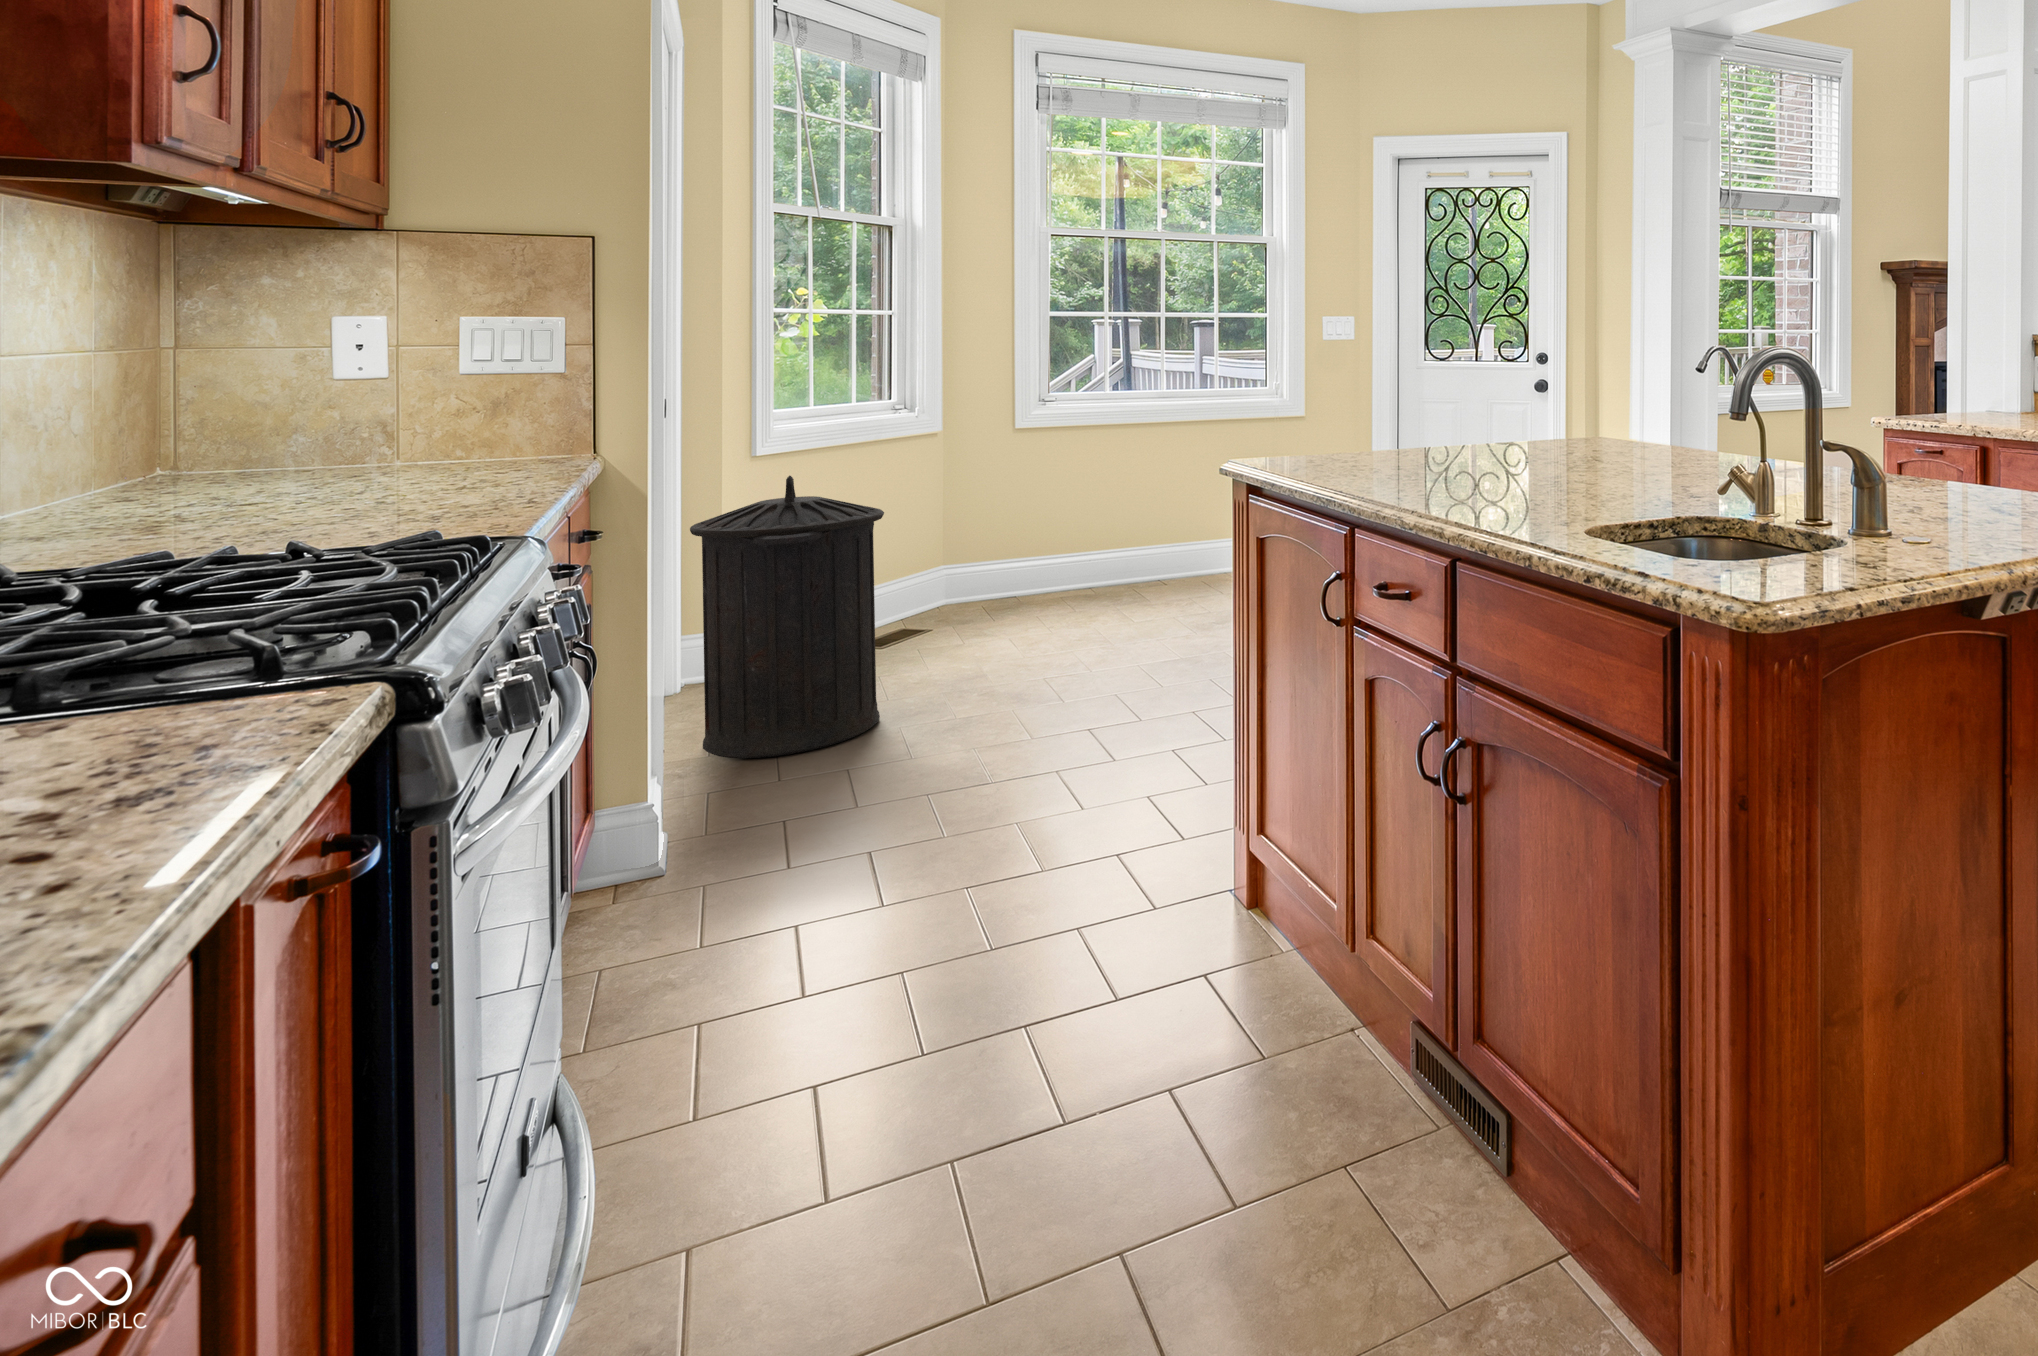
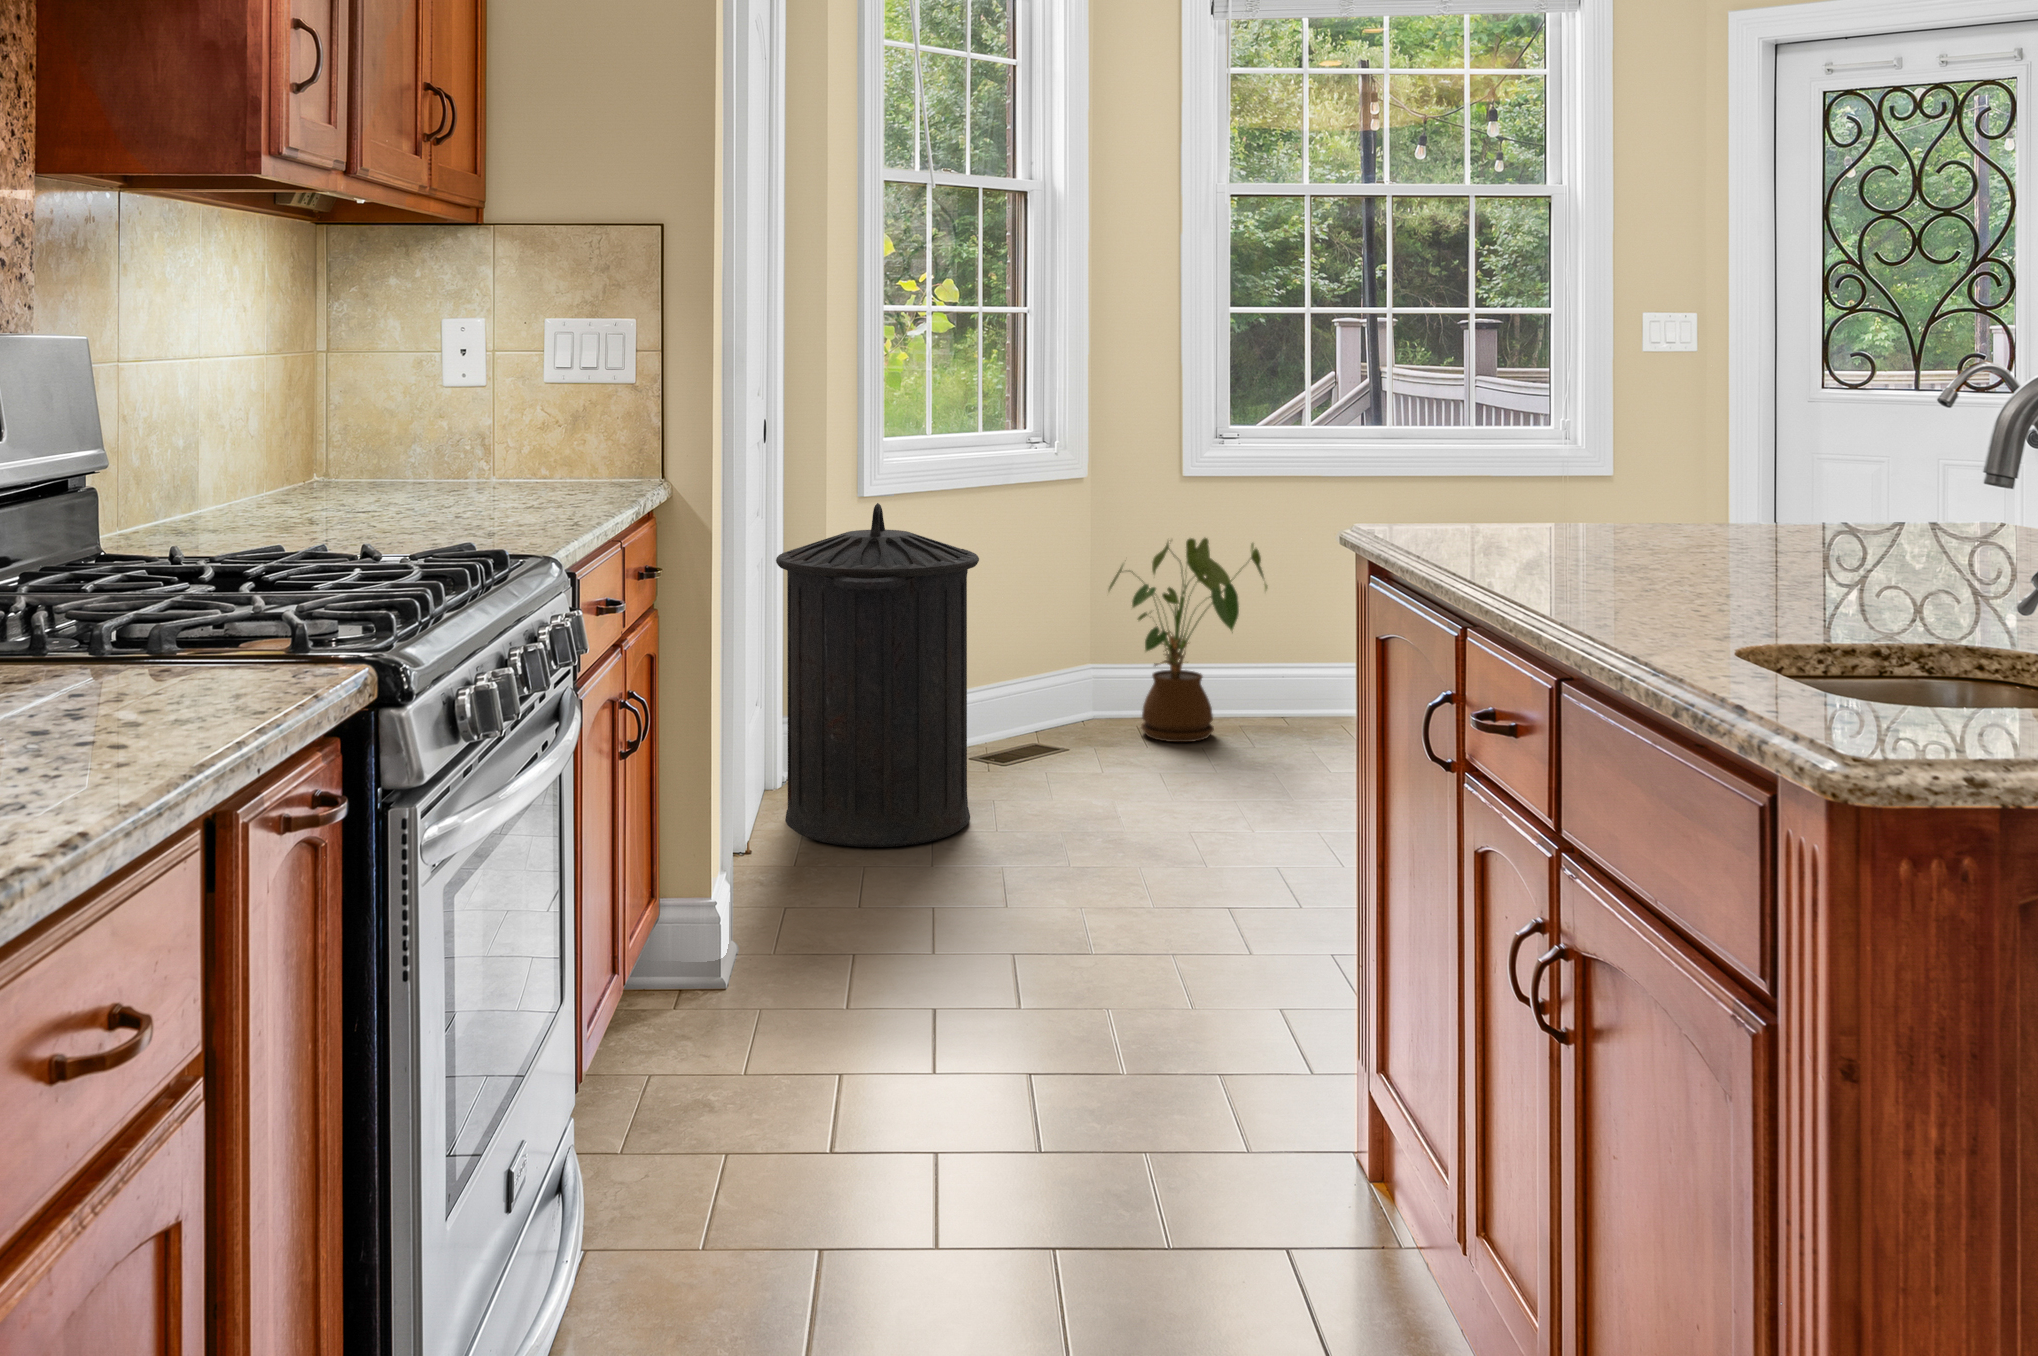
house plant: none [977,487,1101,637] -> present [1109,538,1267,742]

